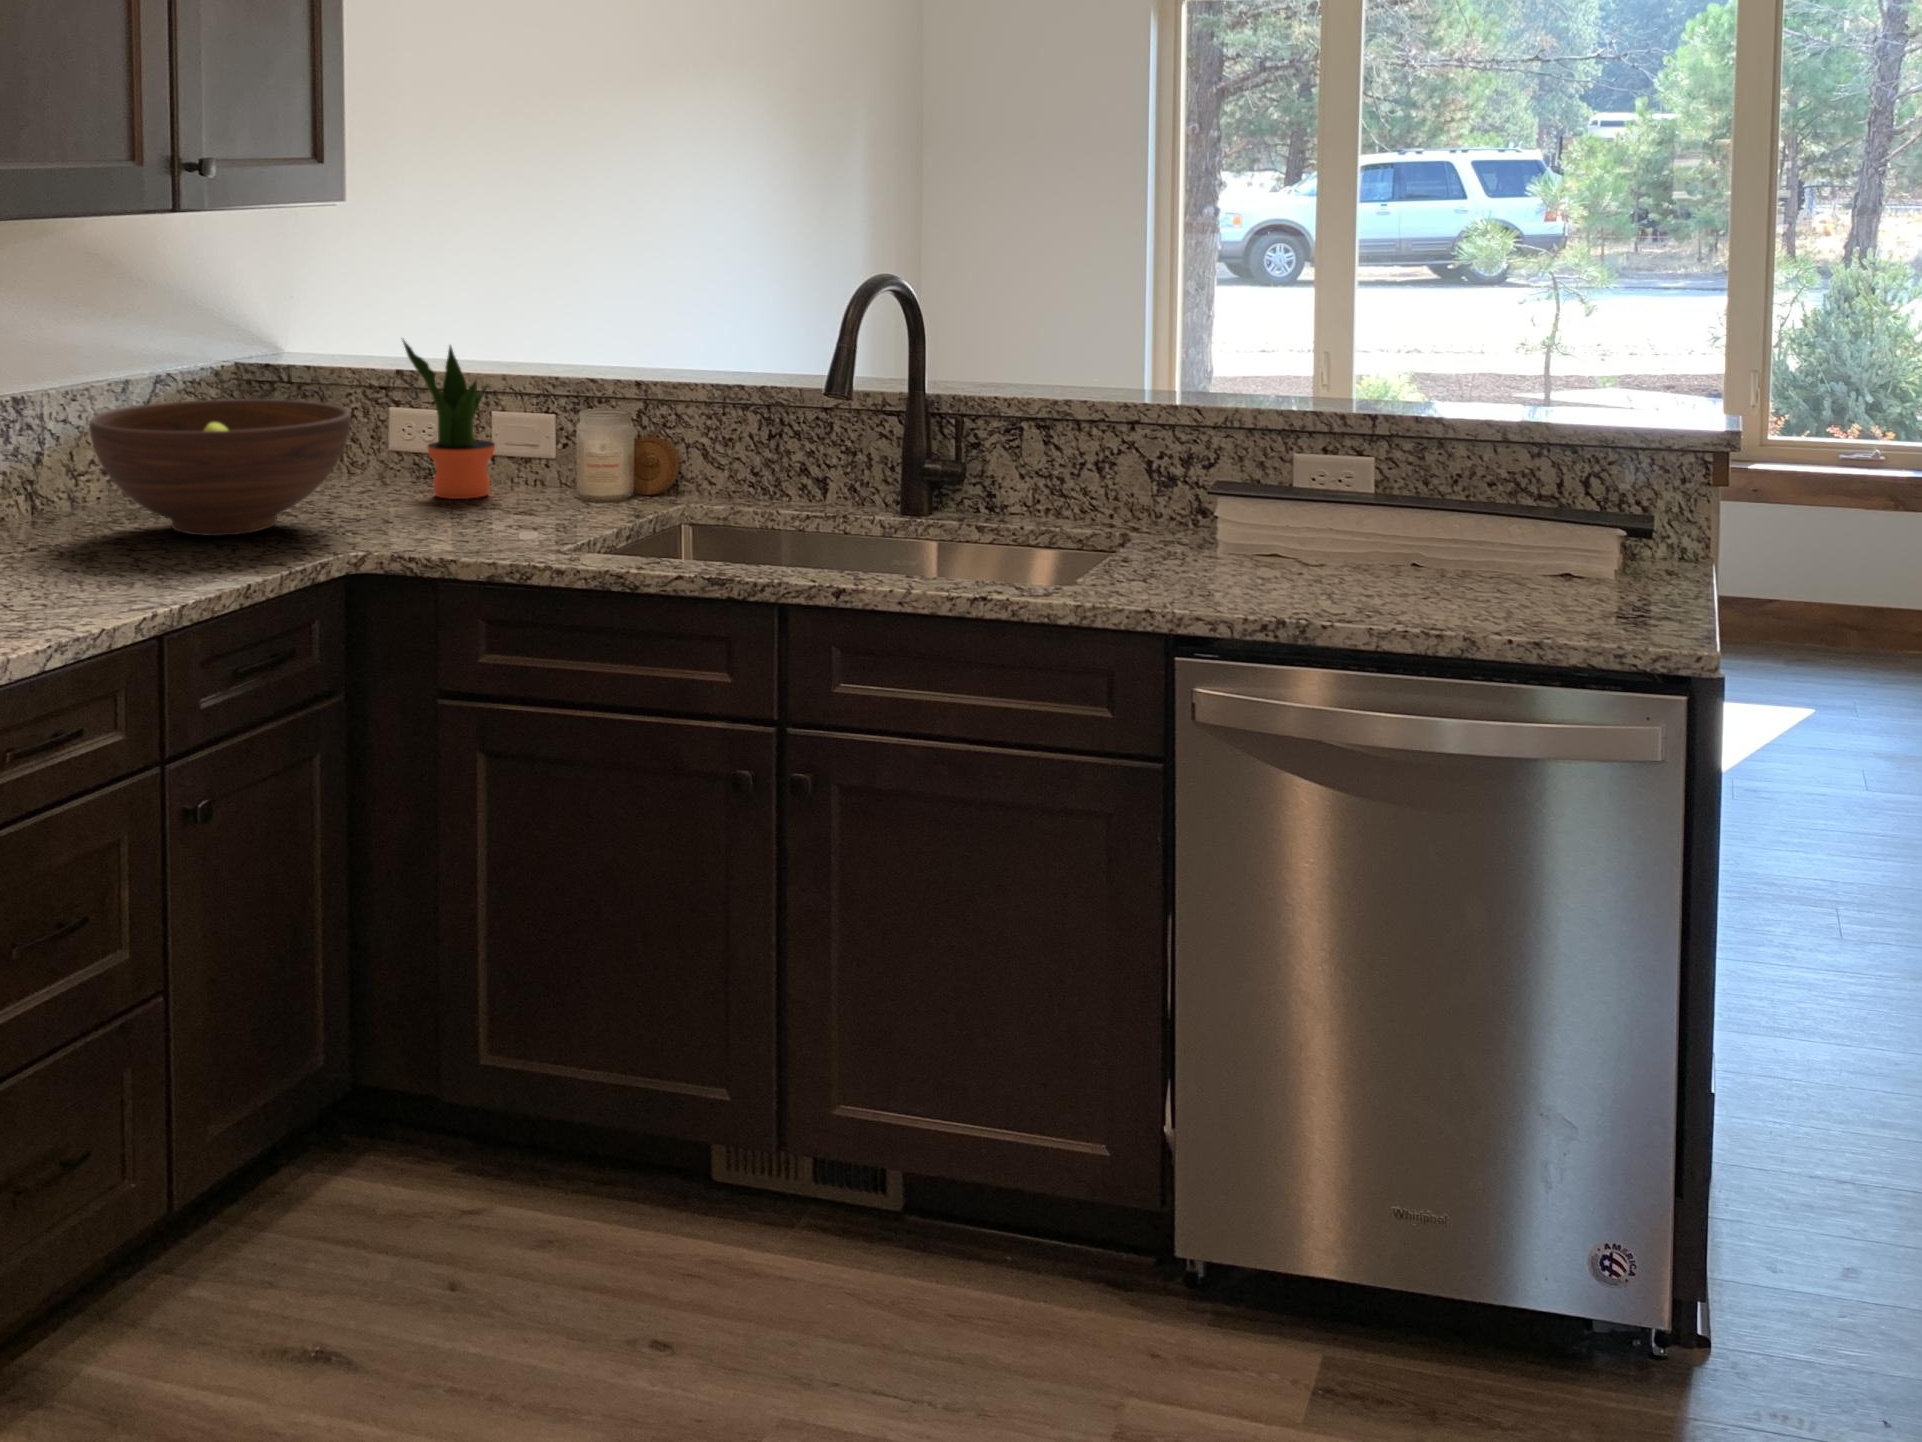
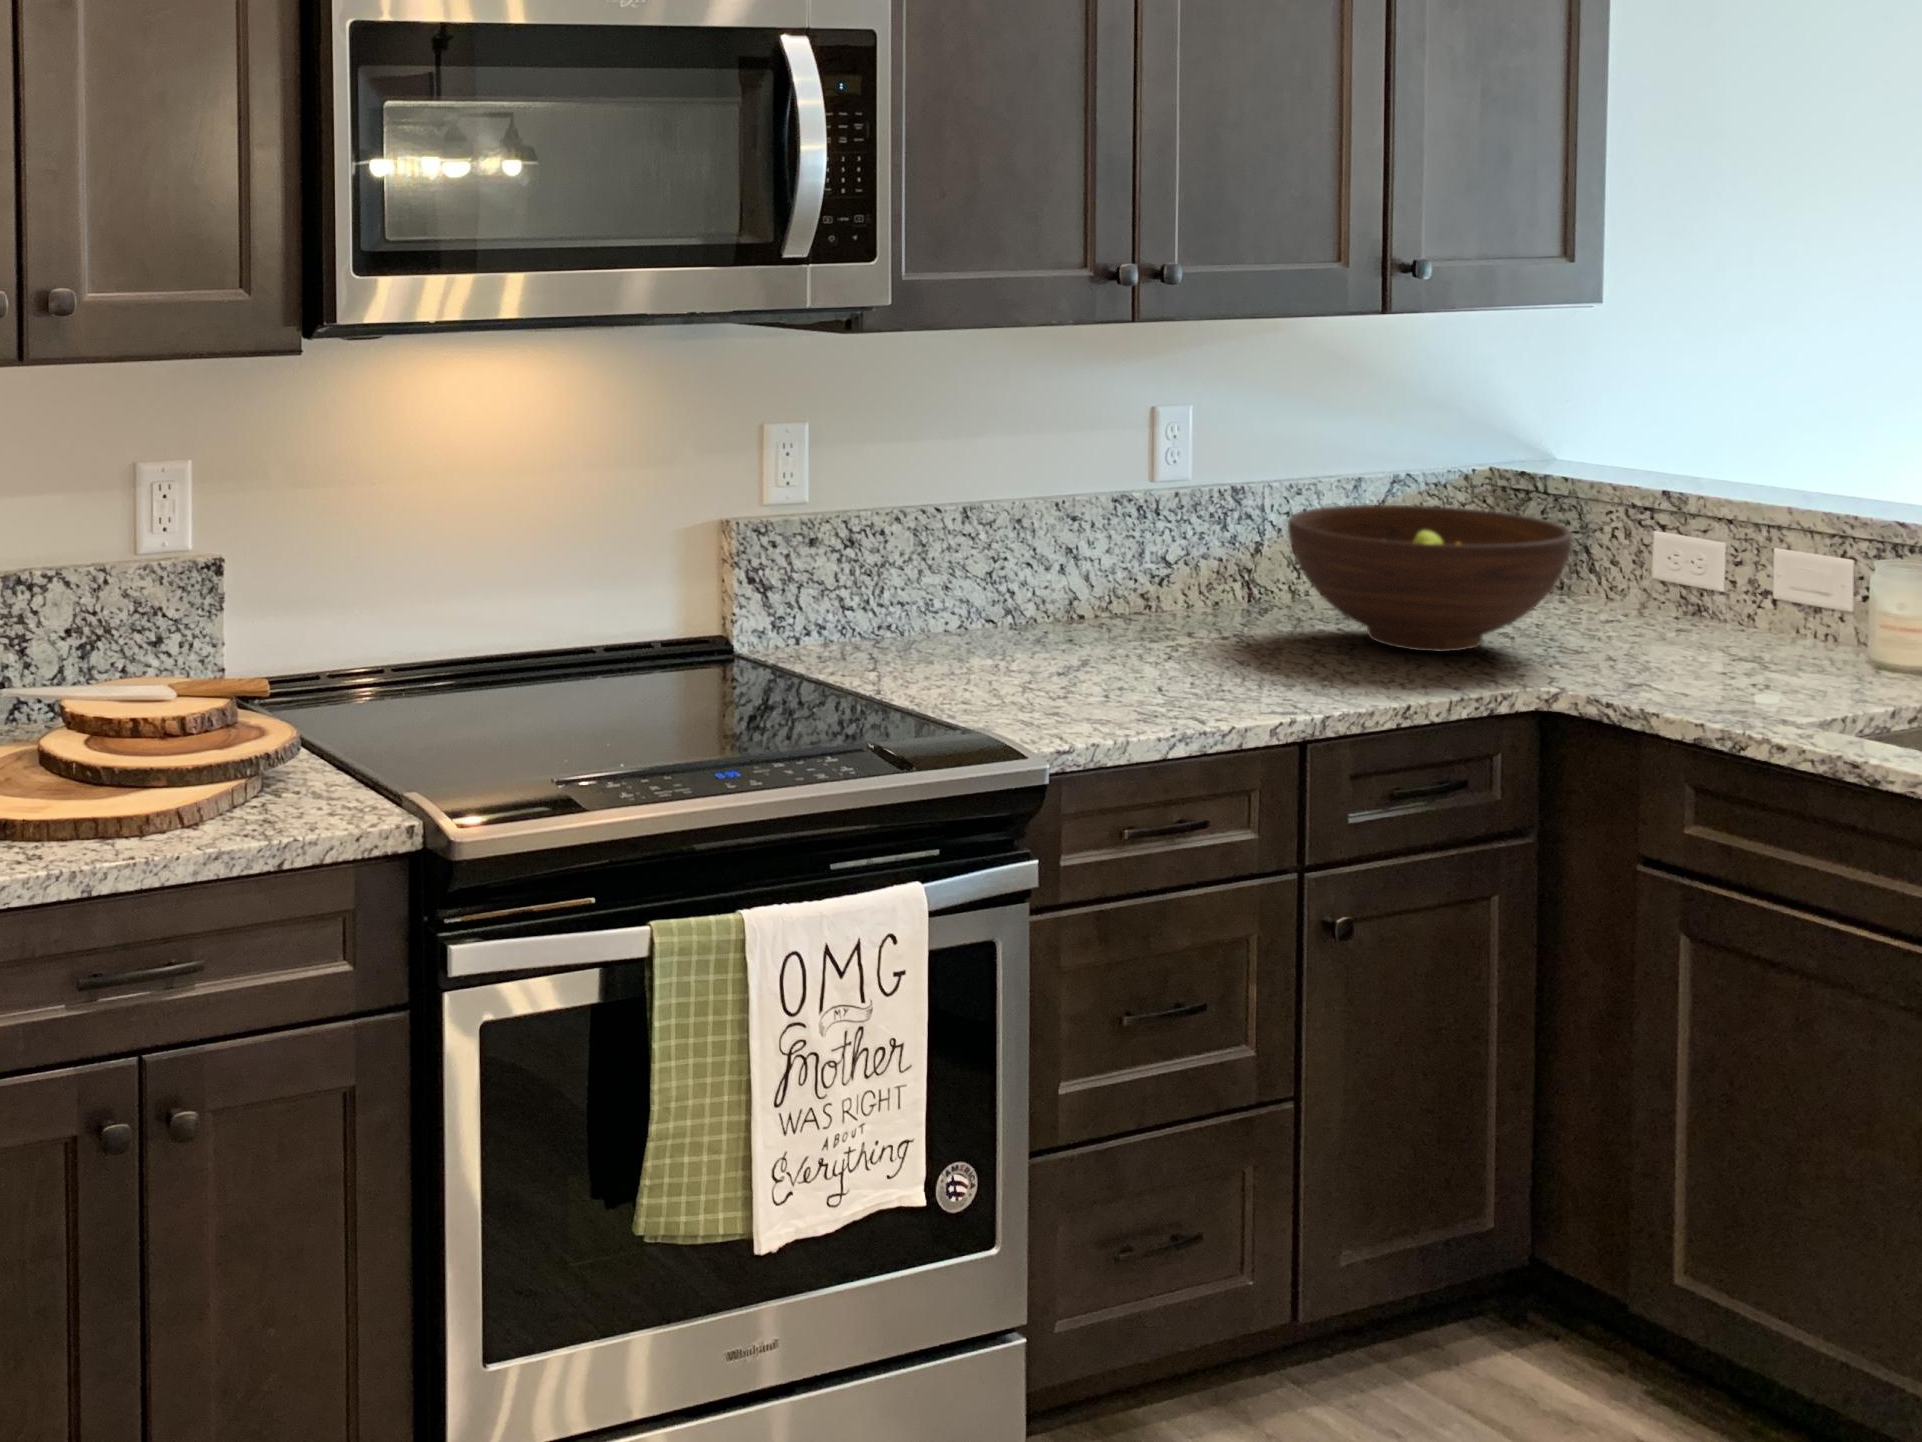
potted plant: present [403,340,495,499] -> none [1656,456,1773,647]

